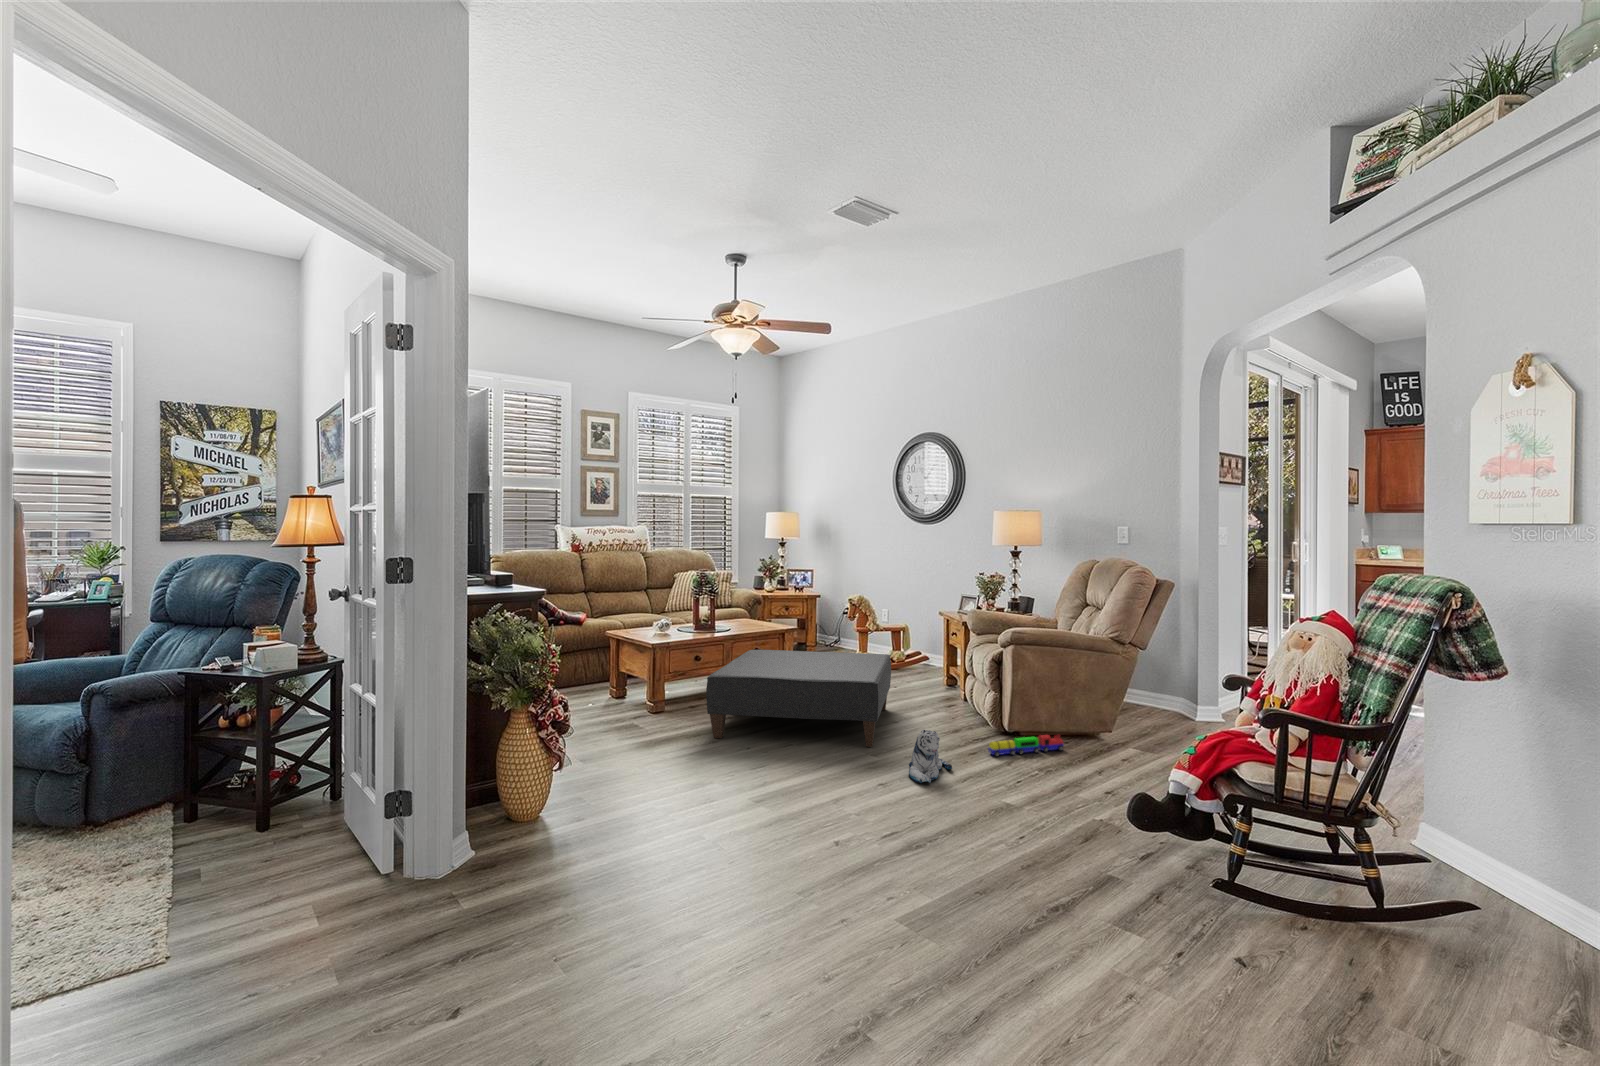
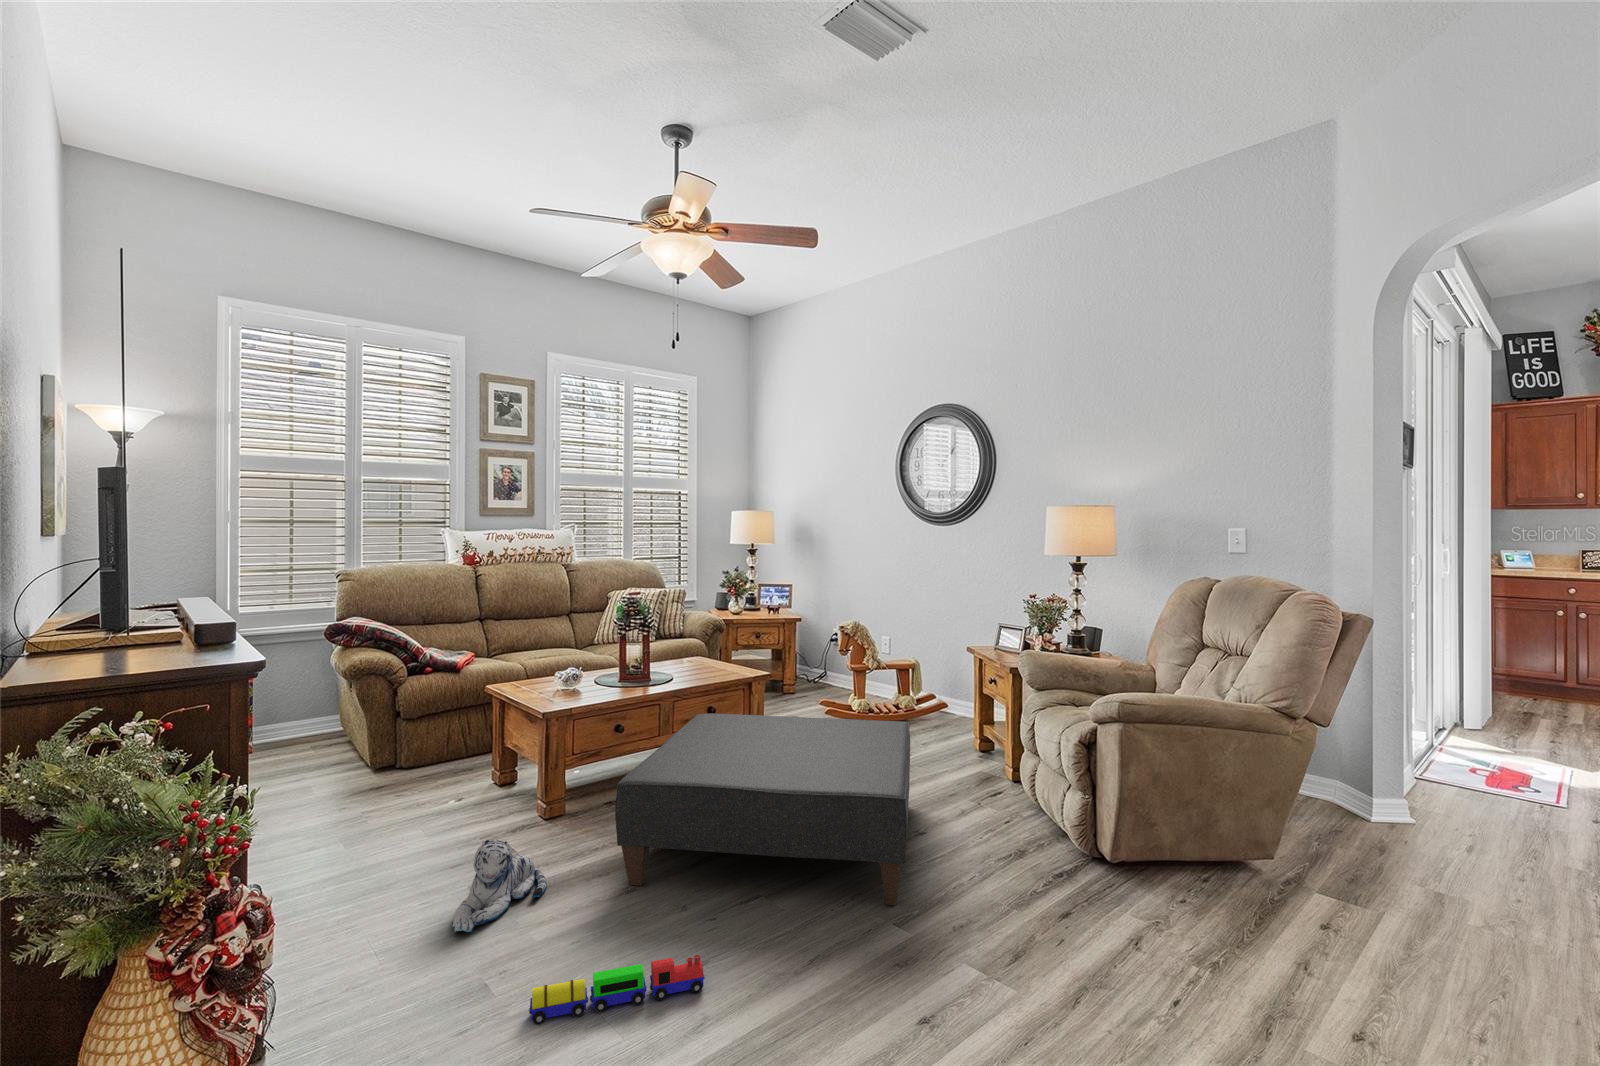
plush toy: present [909,730,952,783] -> present [453,840,547,932]
toy train: present [989,735,1064,757] -> present [529,955,705,1025]

